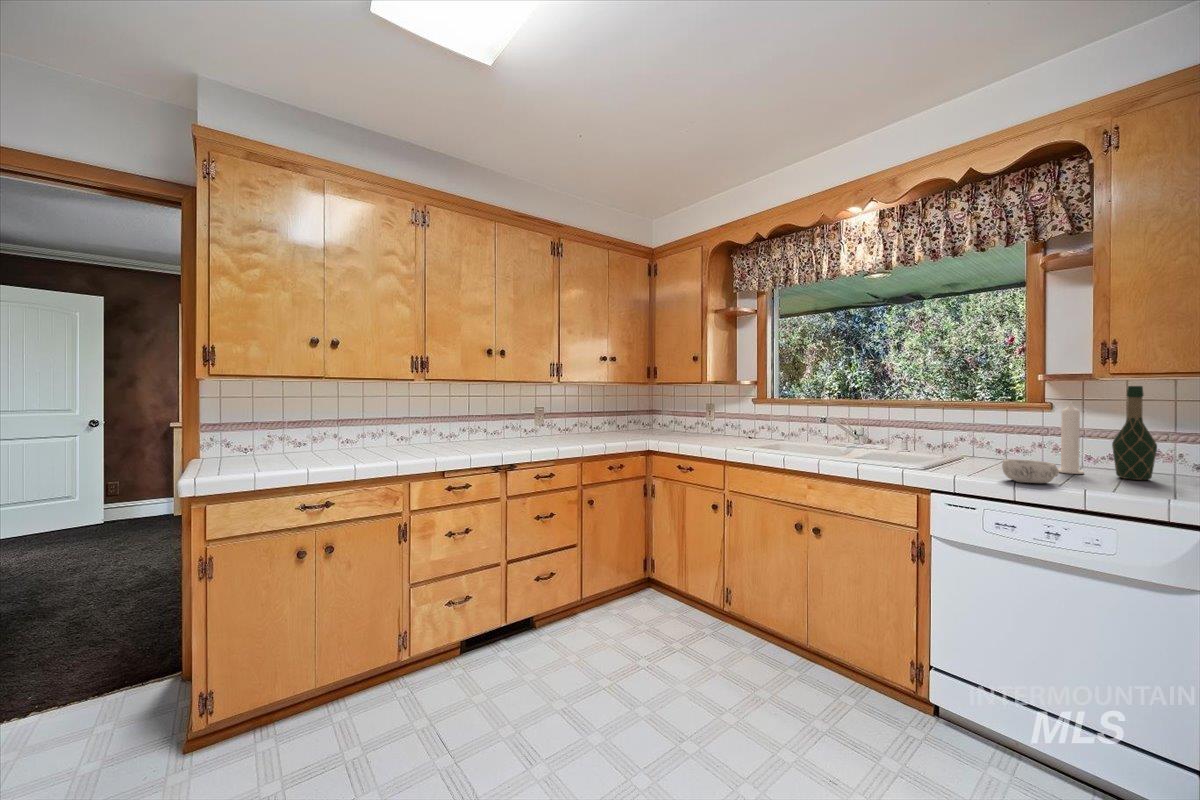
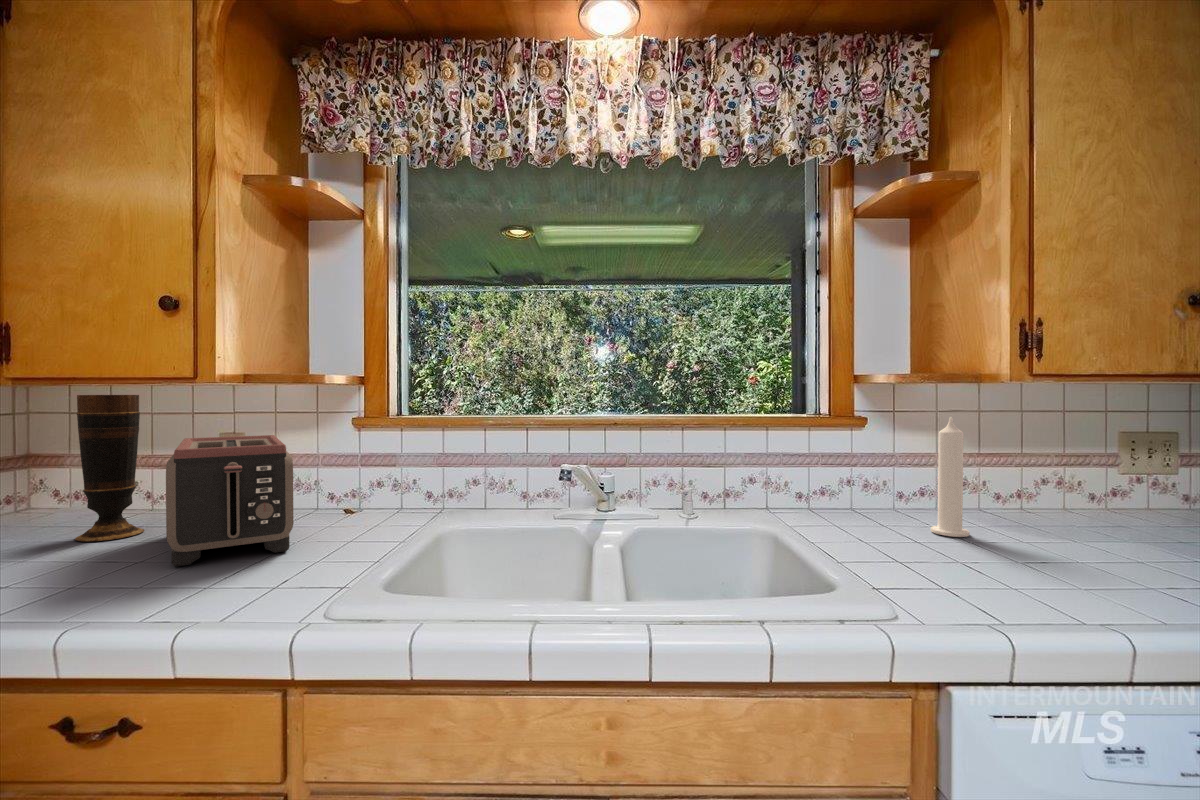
wine bottle: present [1112,386,1157,480] -> none [995,393,1052,538]
vase: none [666,390,684,438] -> present [75,395,144,541]
toaster: none [688,405,725,444] -> present [166,435,294,566]
decorative bowl: present [1002,459,1059,483] -> none [978,535,1079,591]

